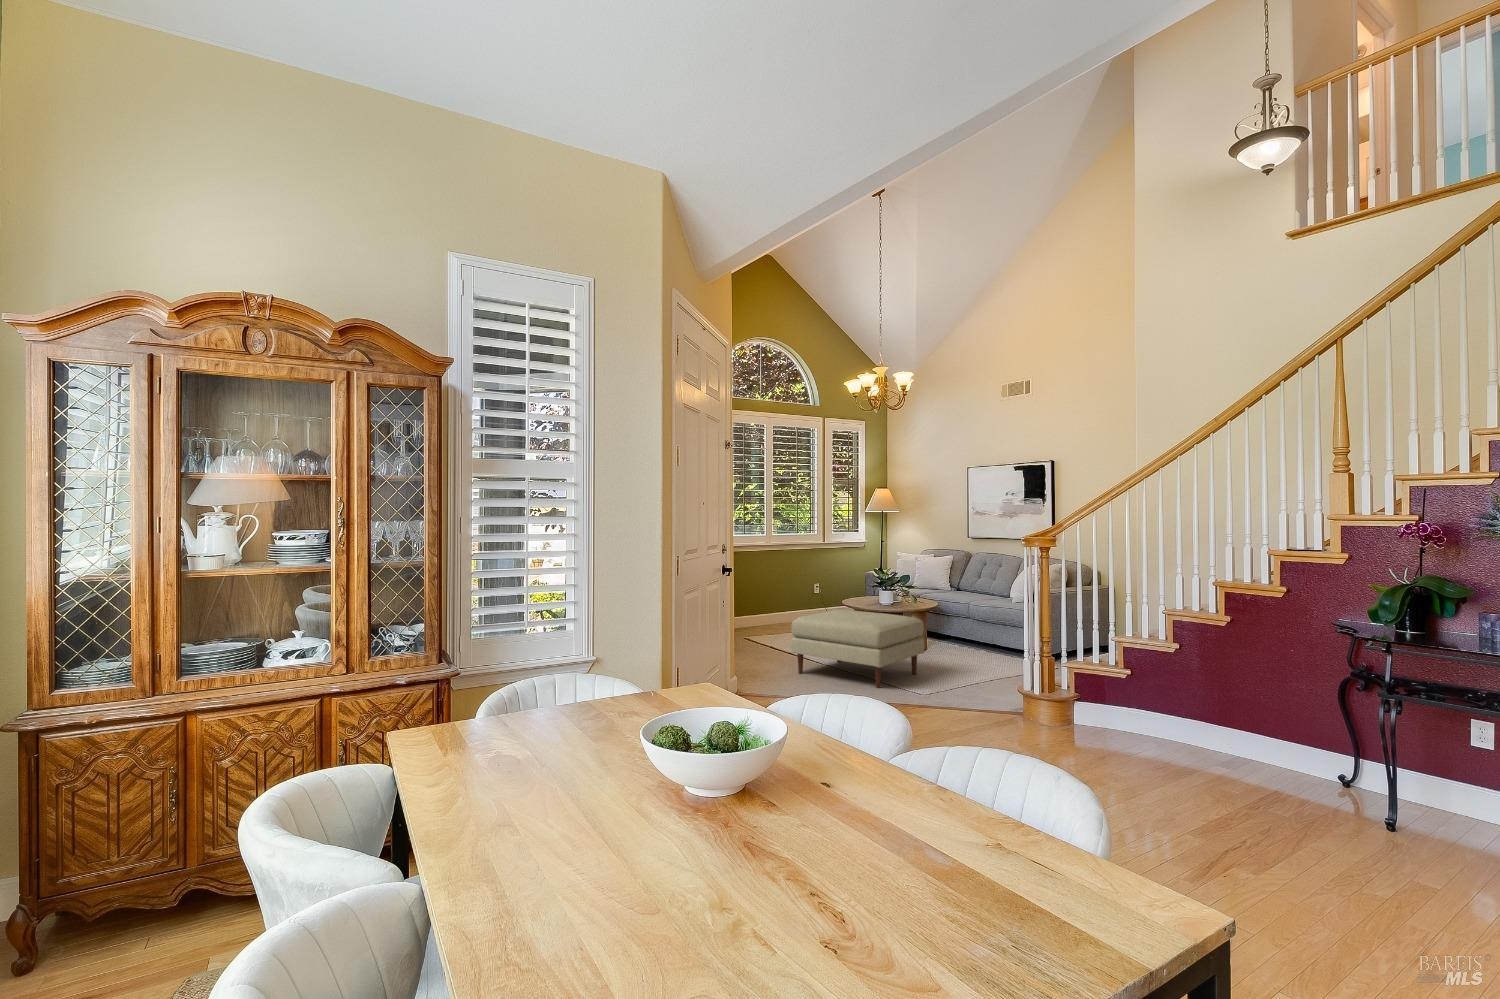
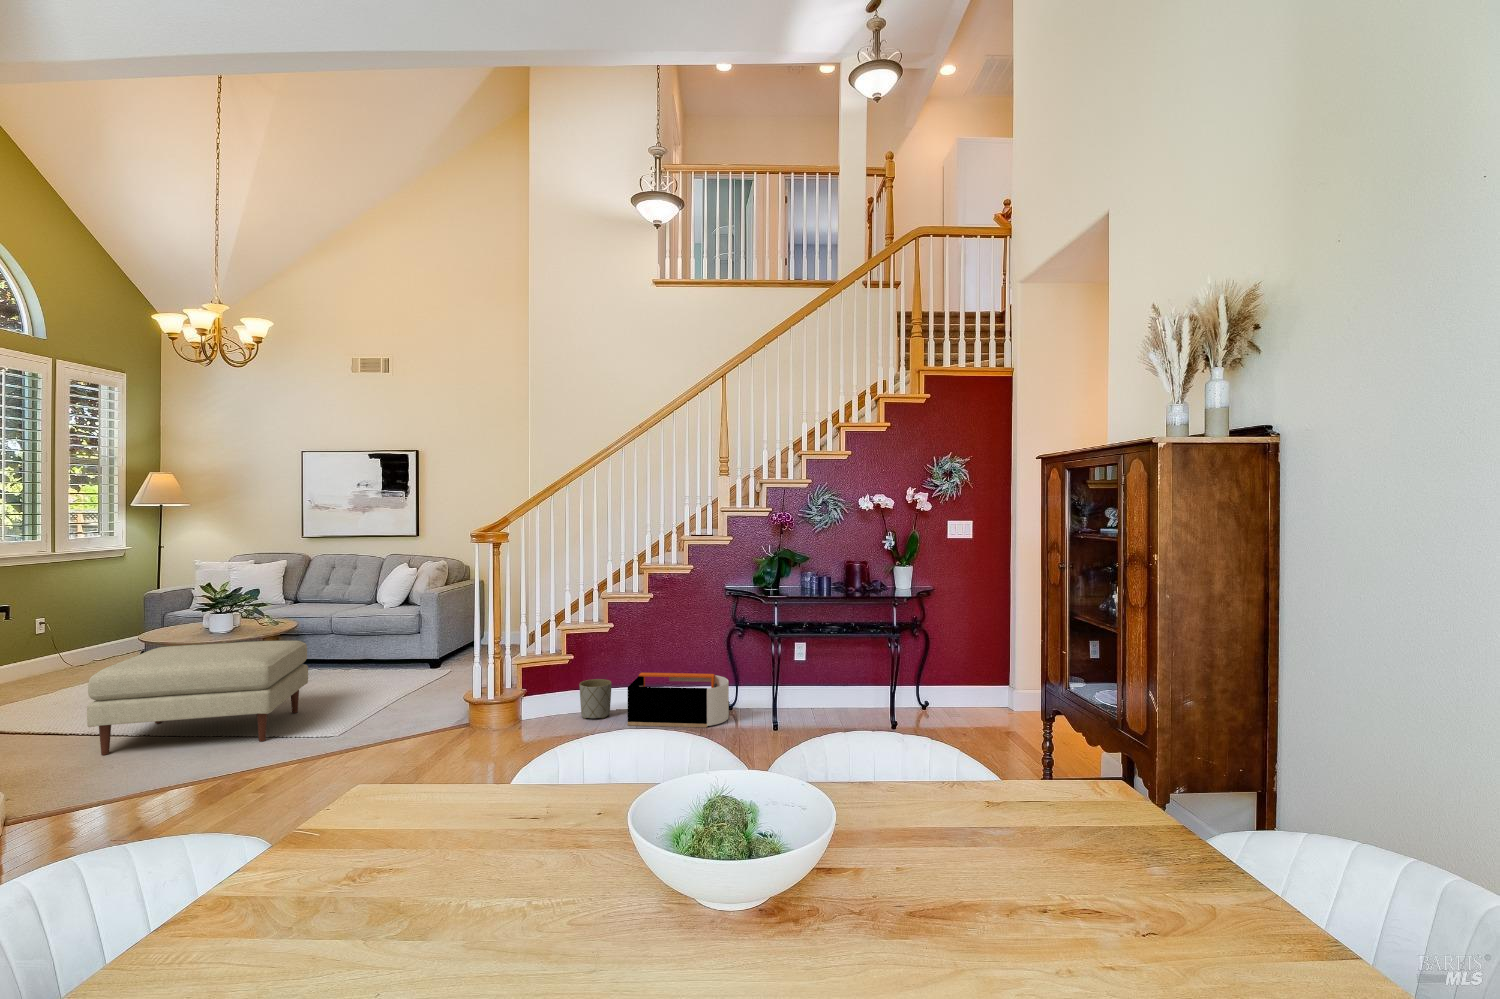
planter: none [1131,701,1171,747] -> present [579,679,612,719]
storage bin: none [1176,707,1327,794] -> present [628,672,729,728]

